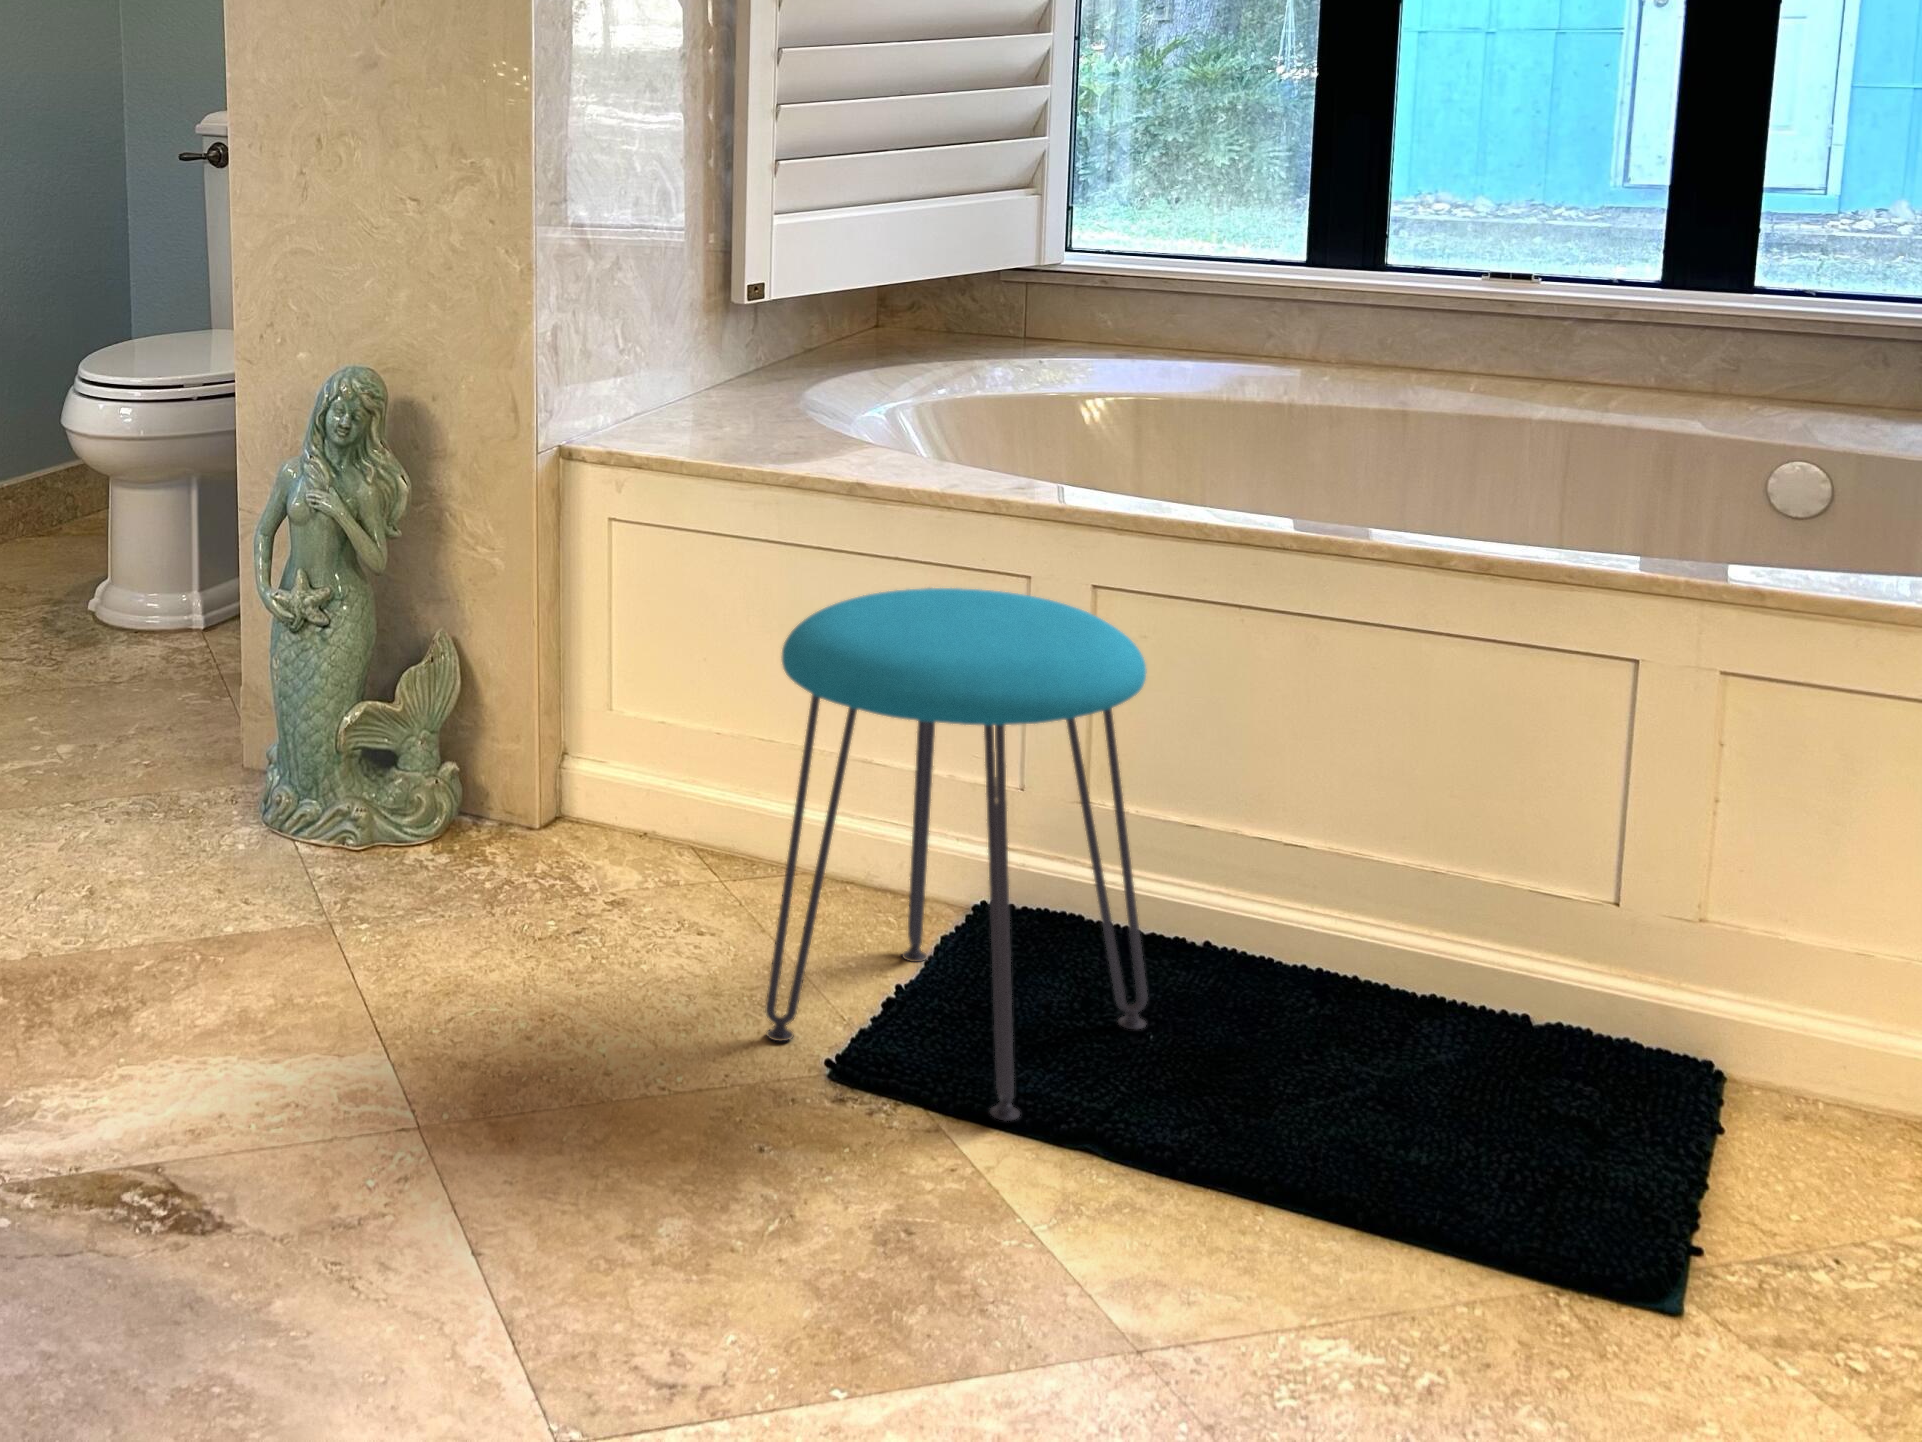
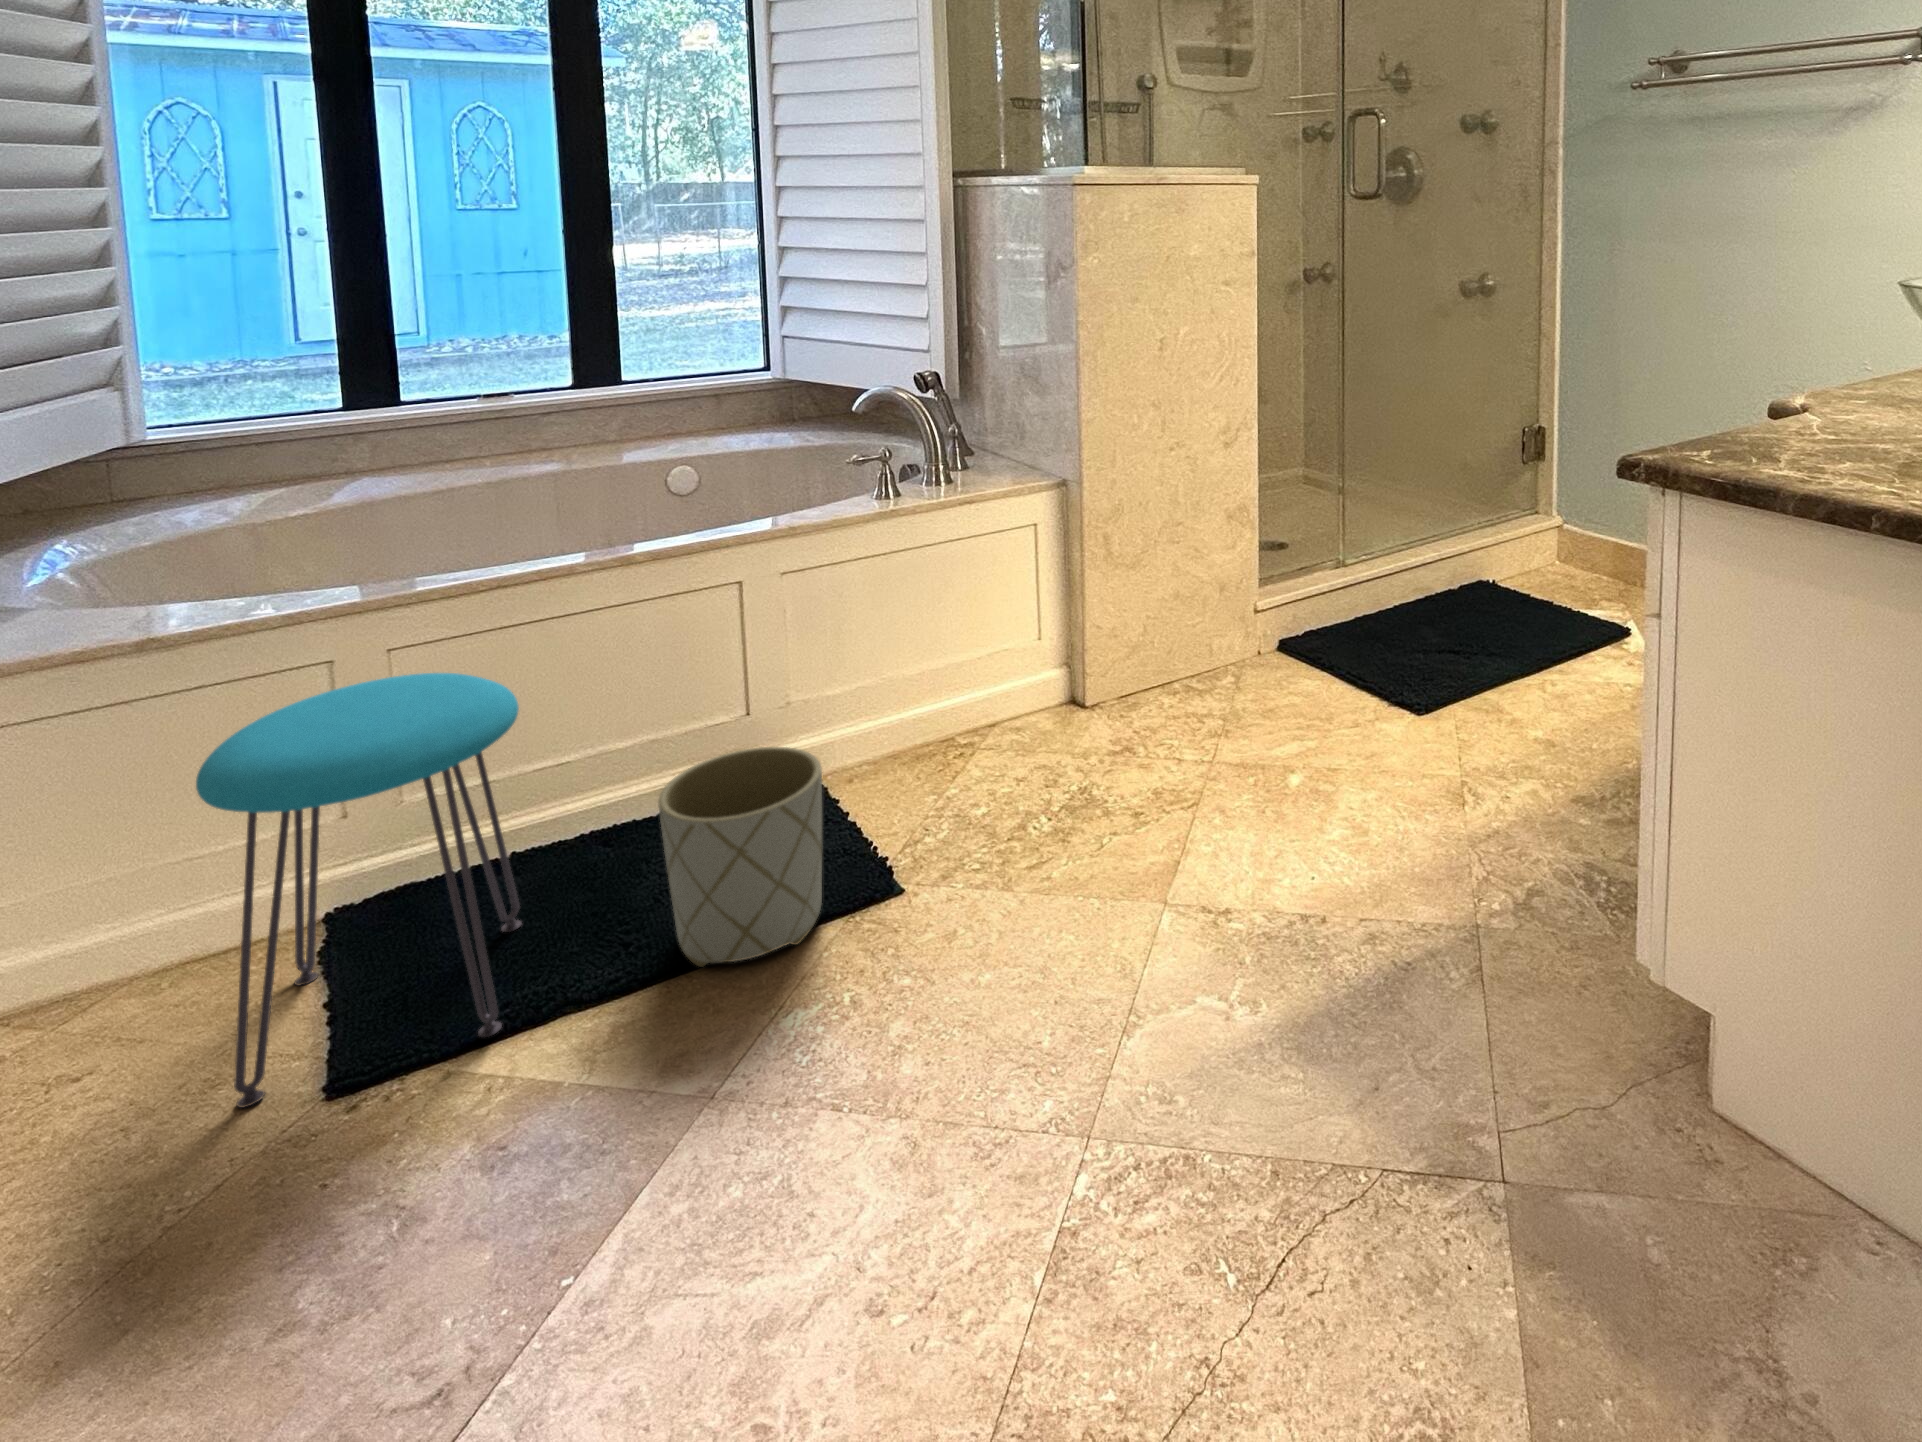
planter: none [1263,898,1553,1268] -> present [658,747,822,967]

